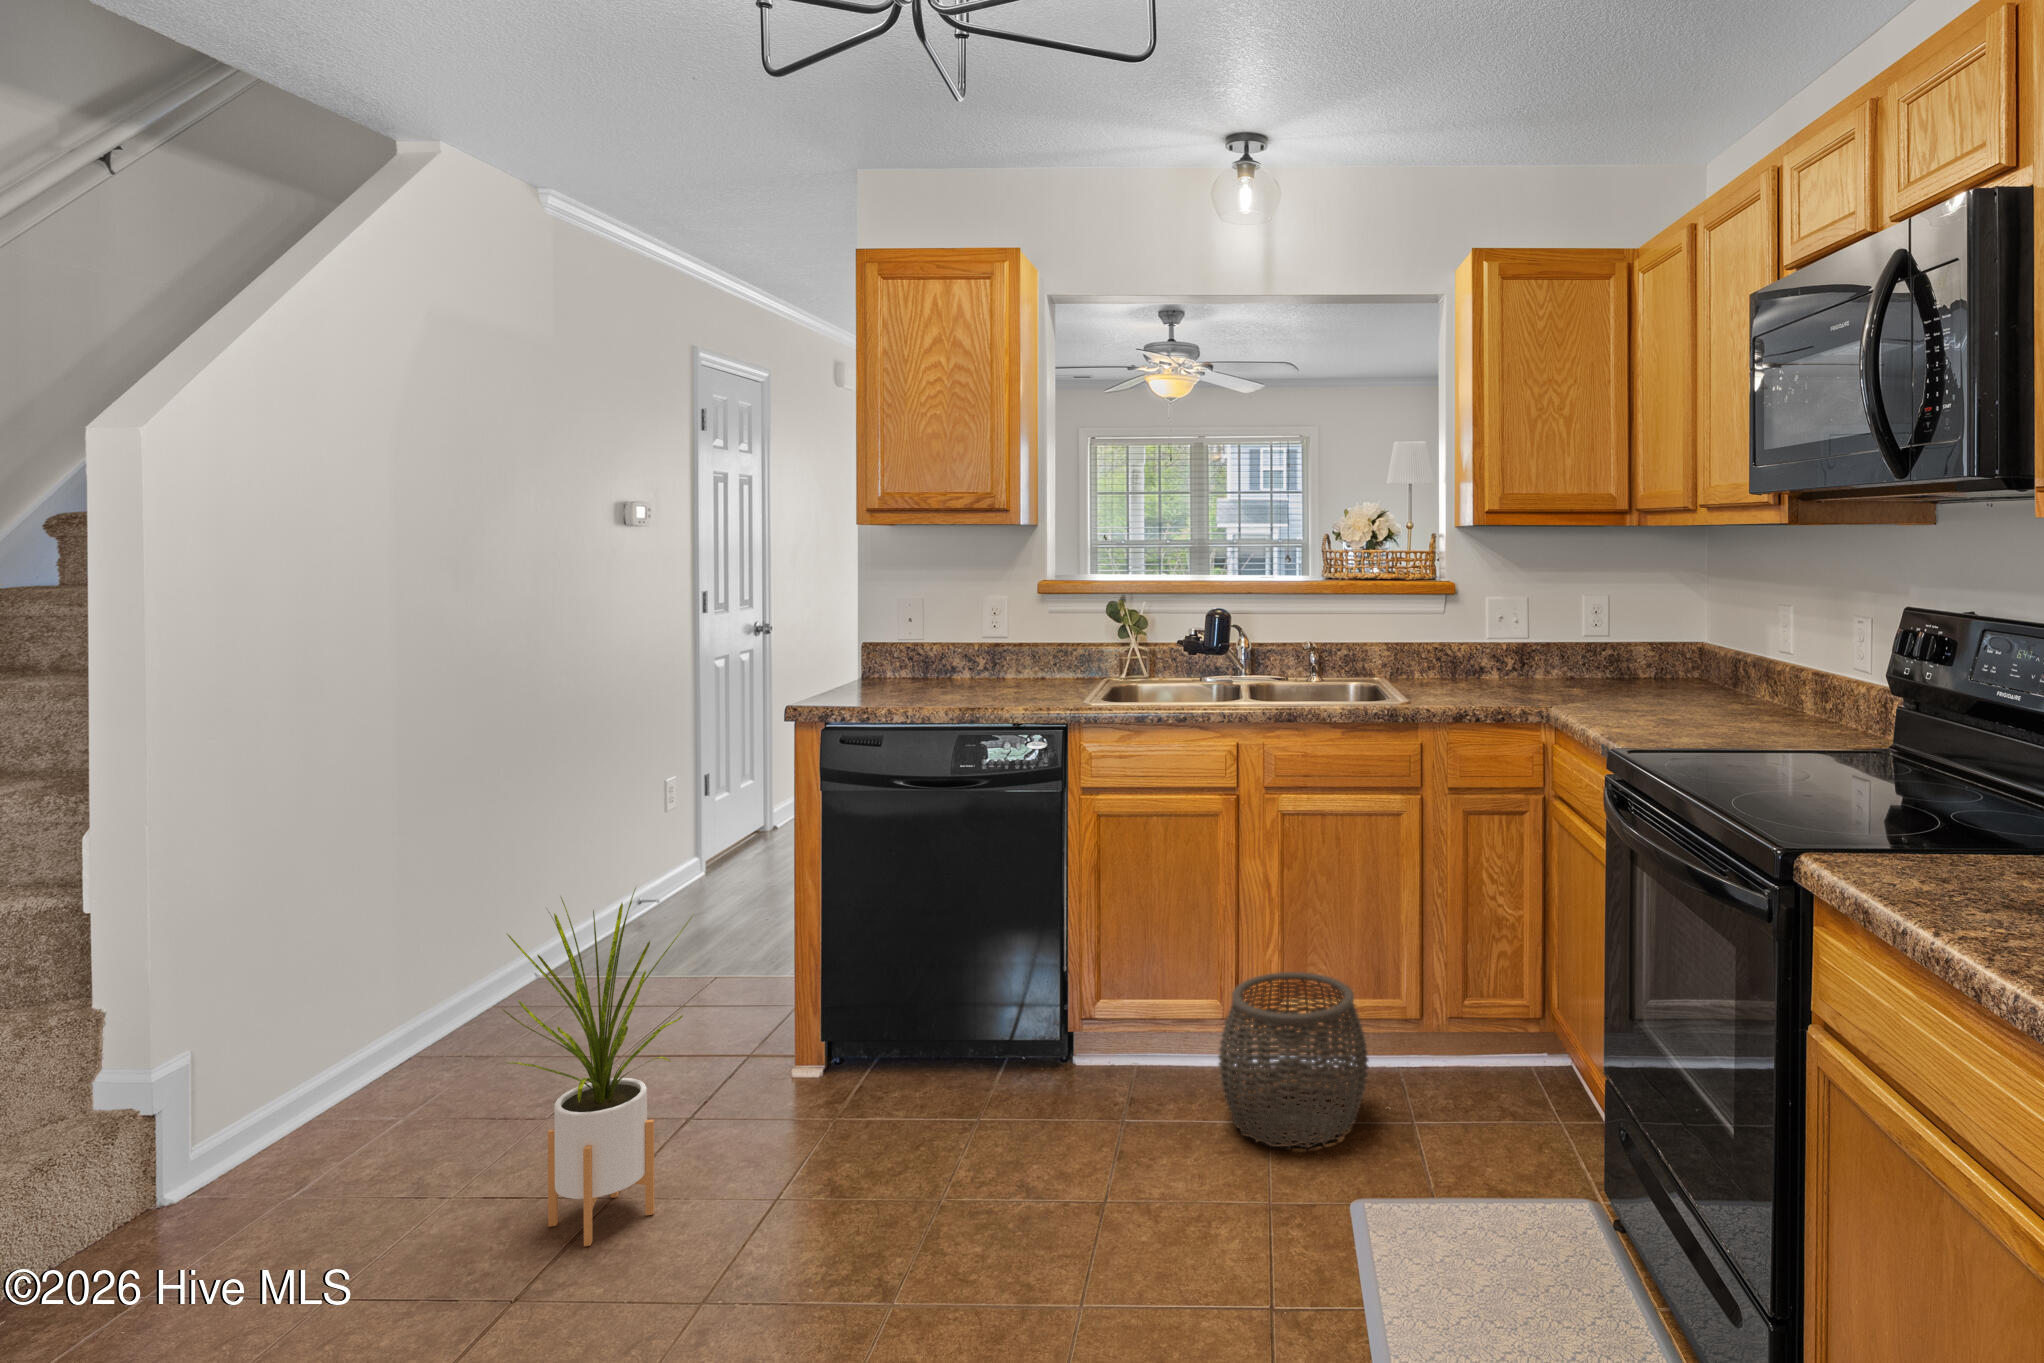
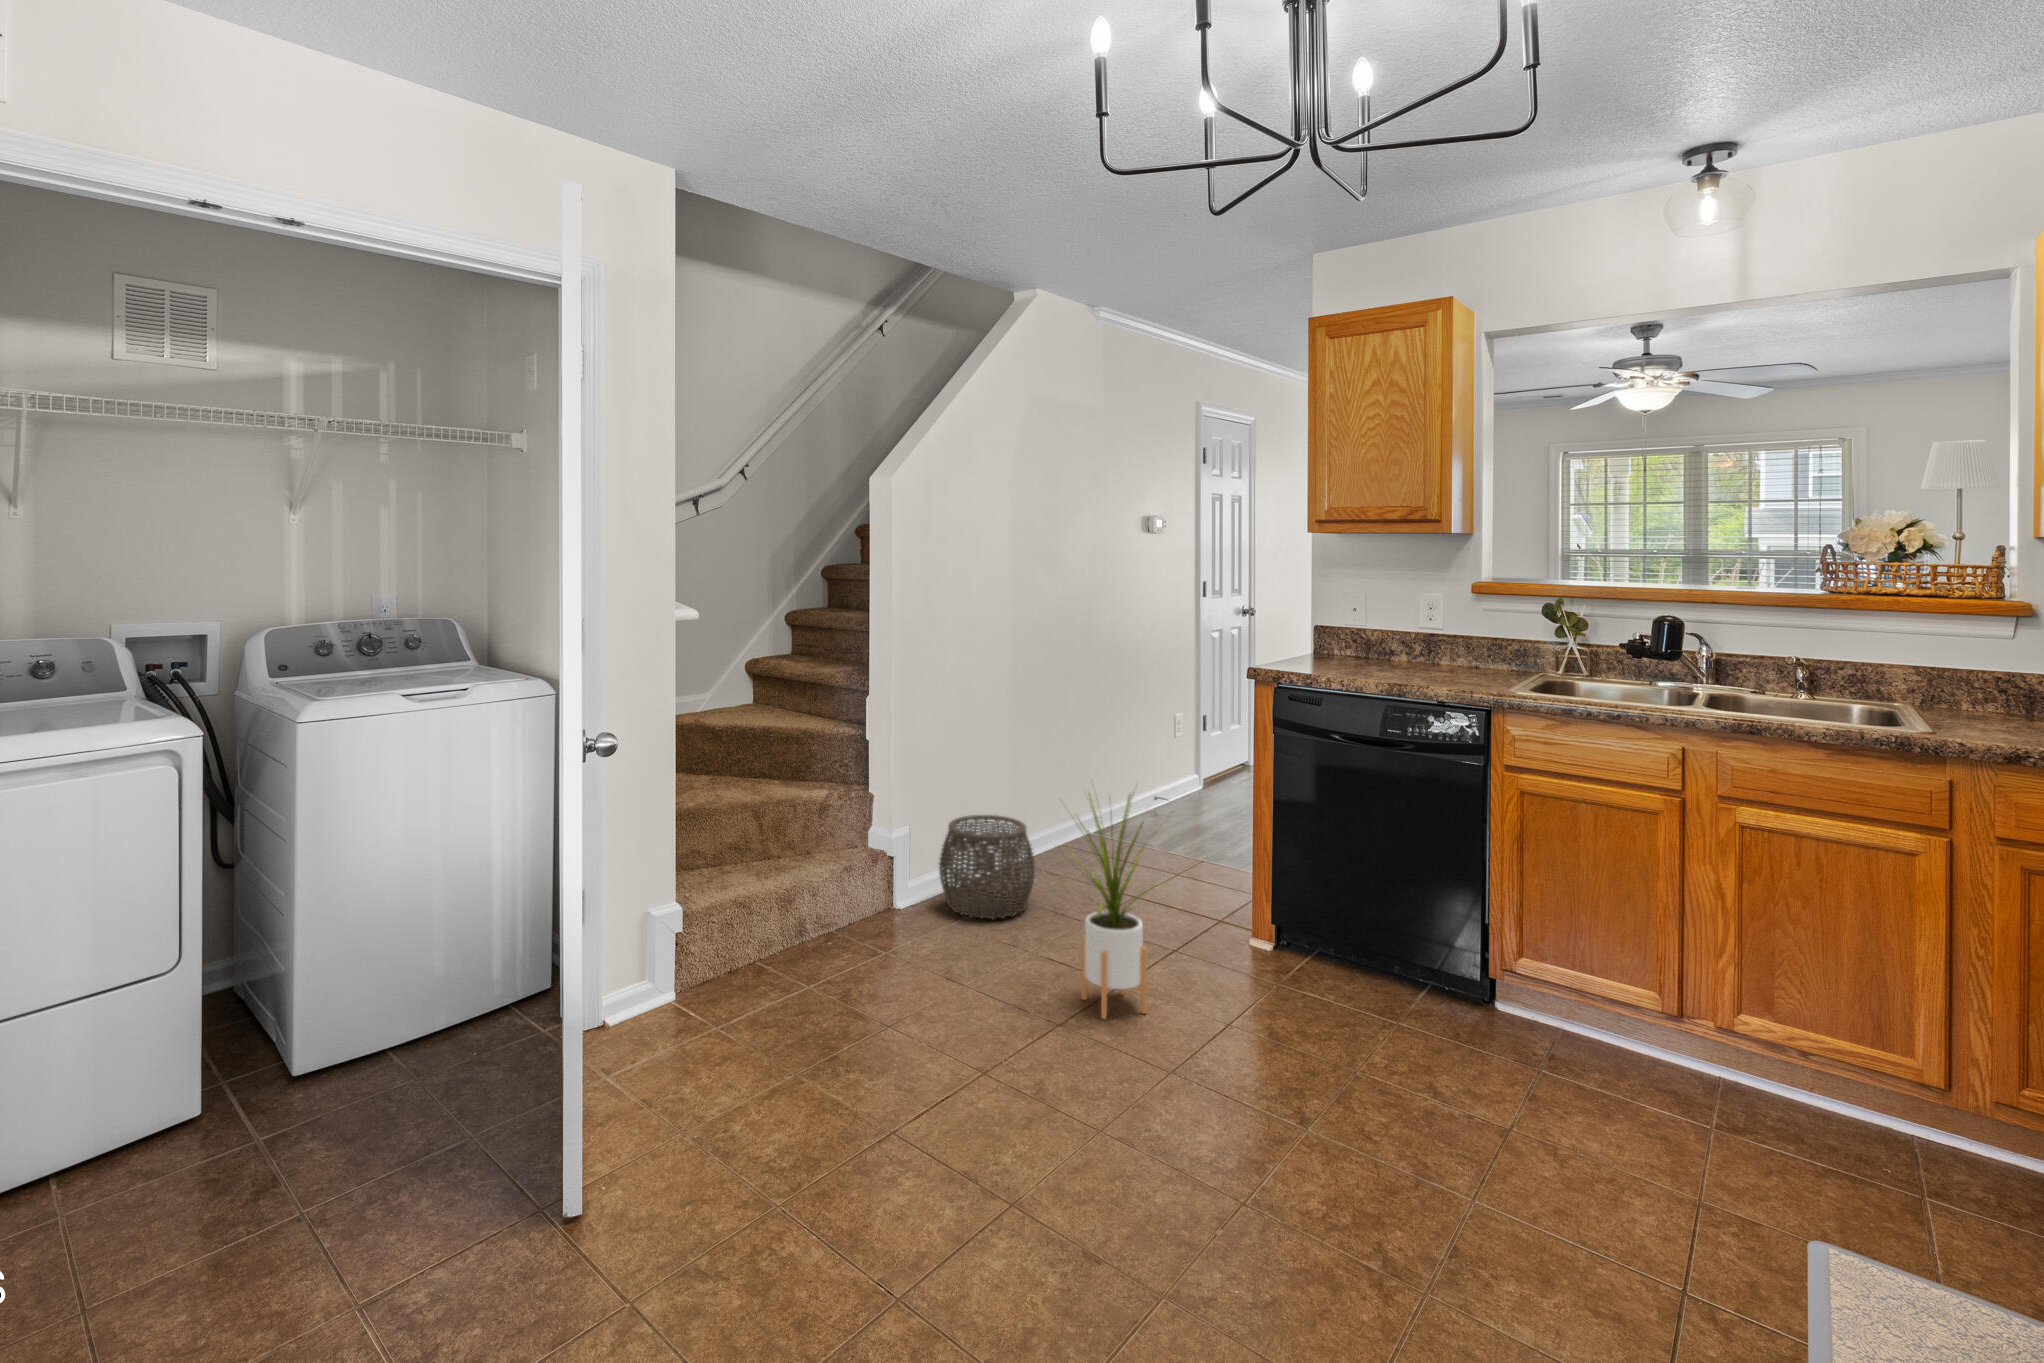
woven basket: present [1218,972,1369,1148] -> present [939,815,1035,919]

